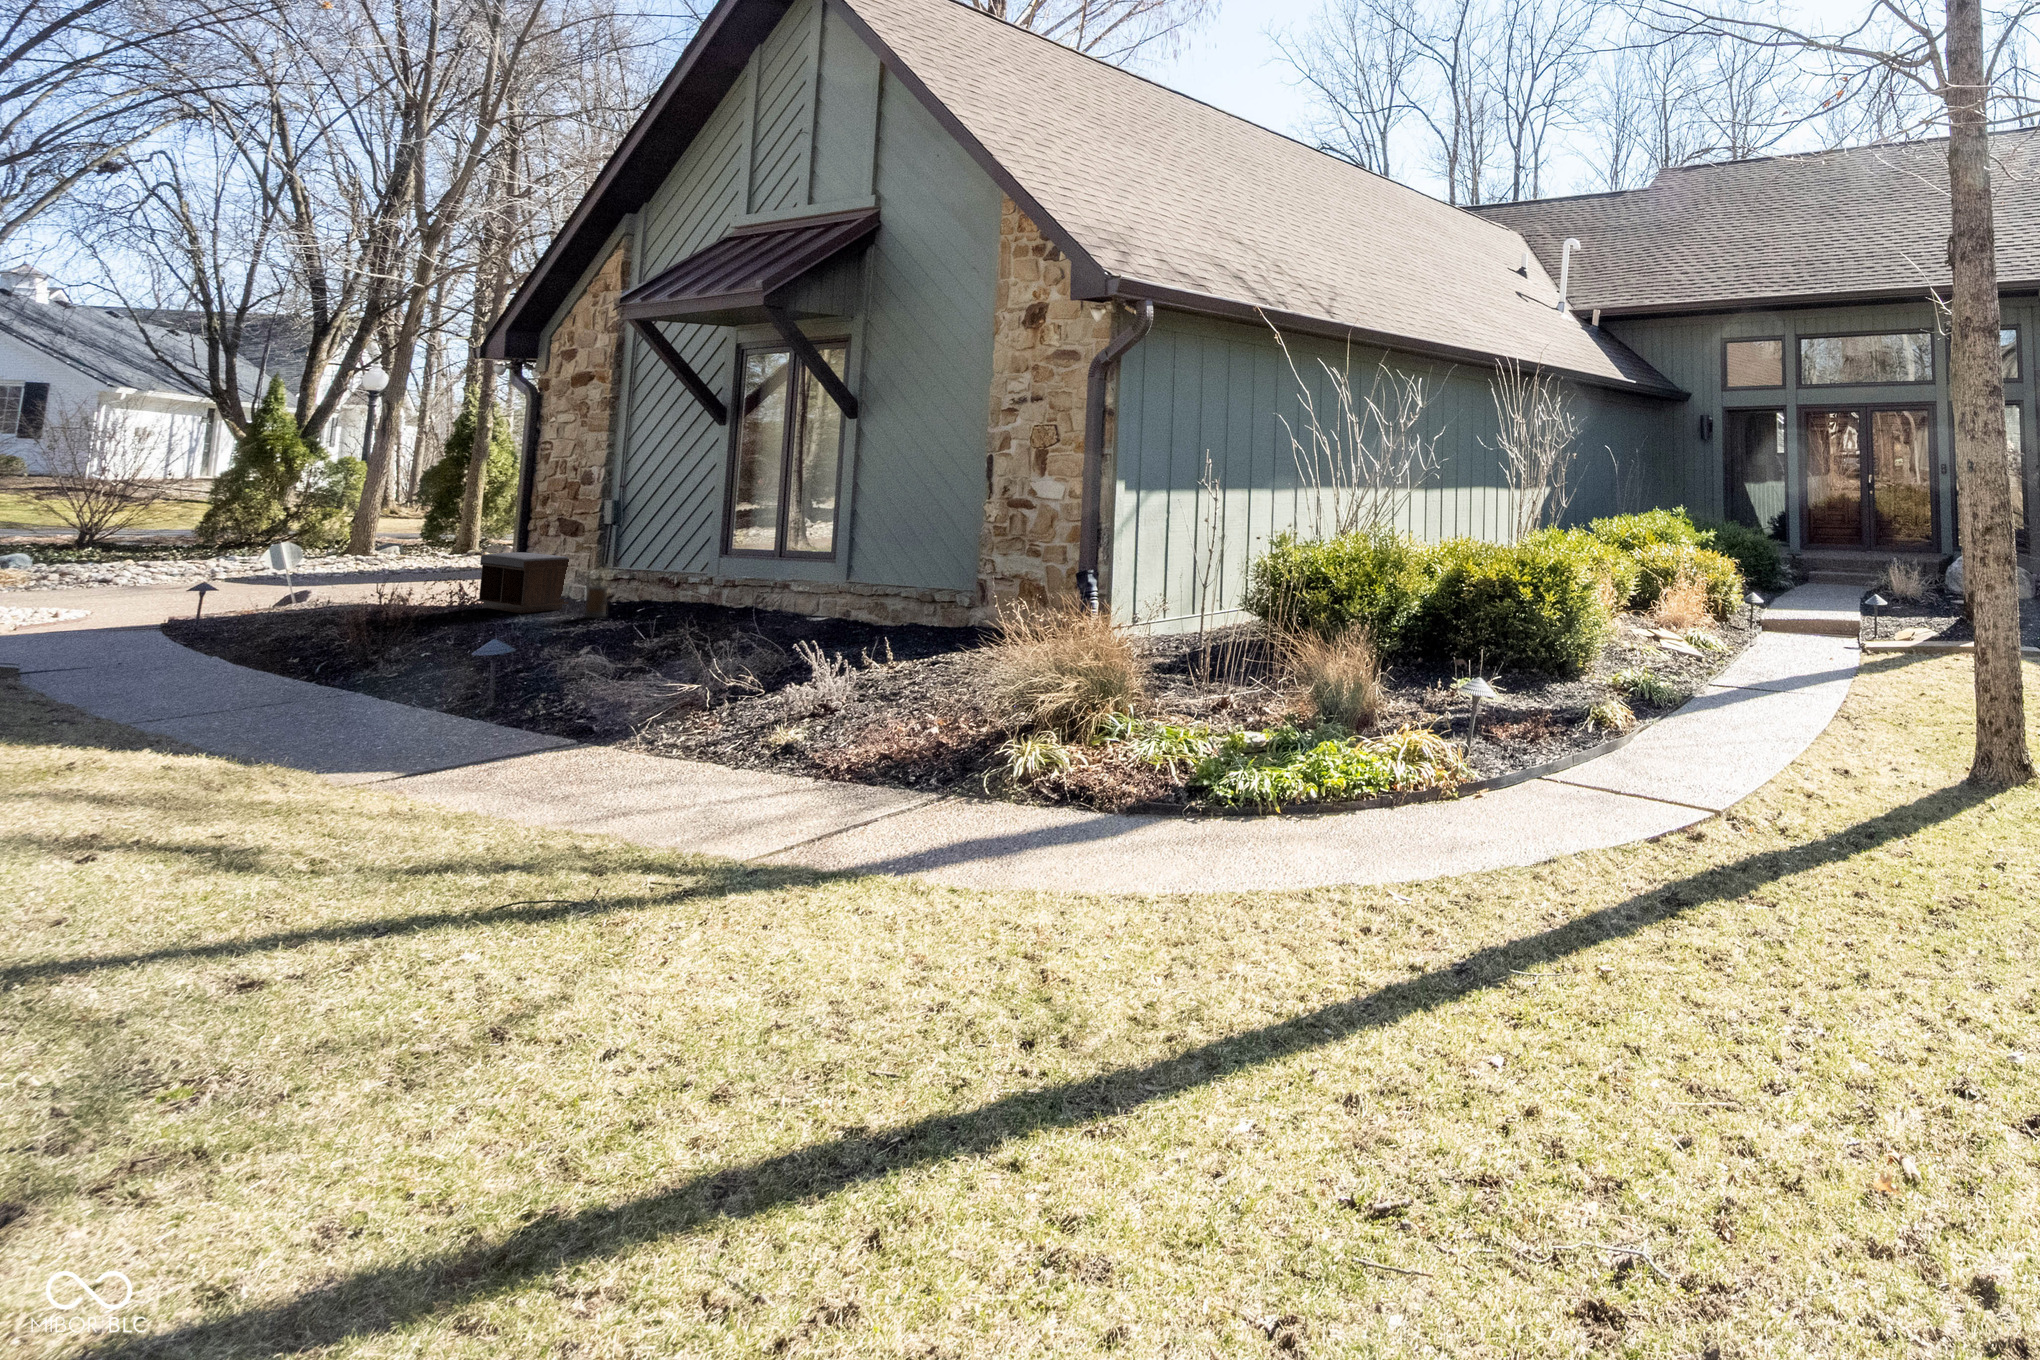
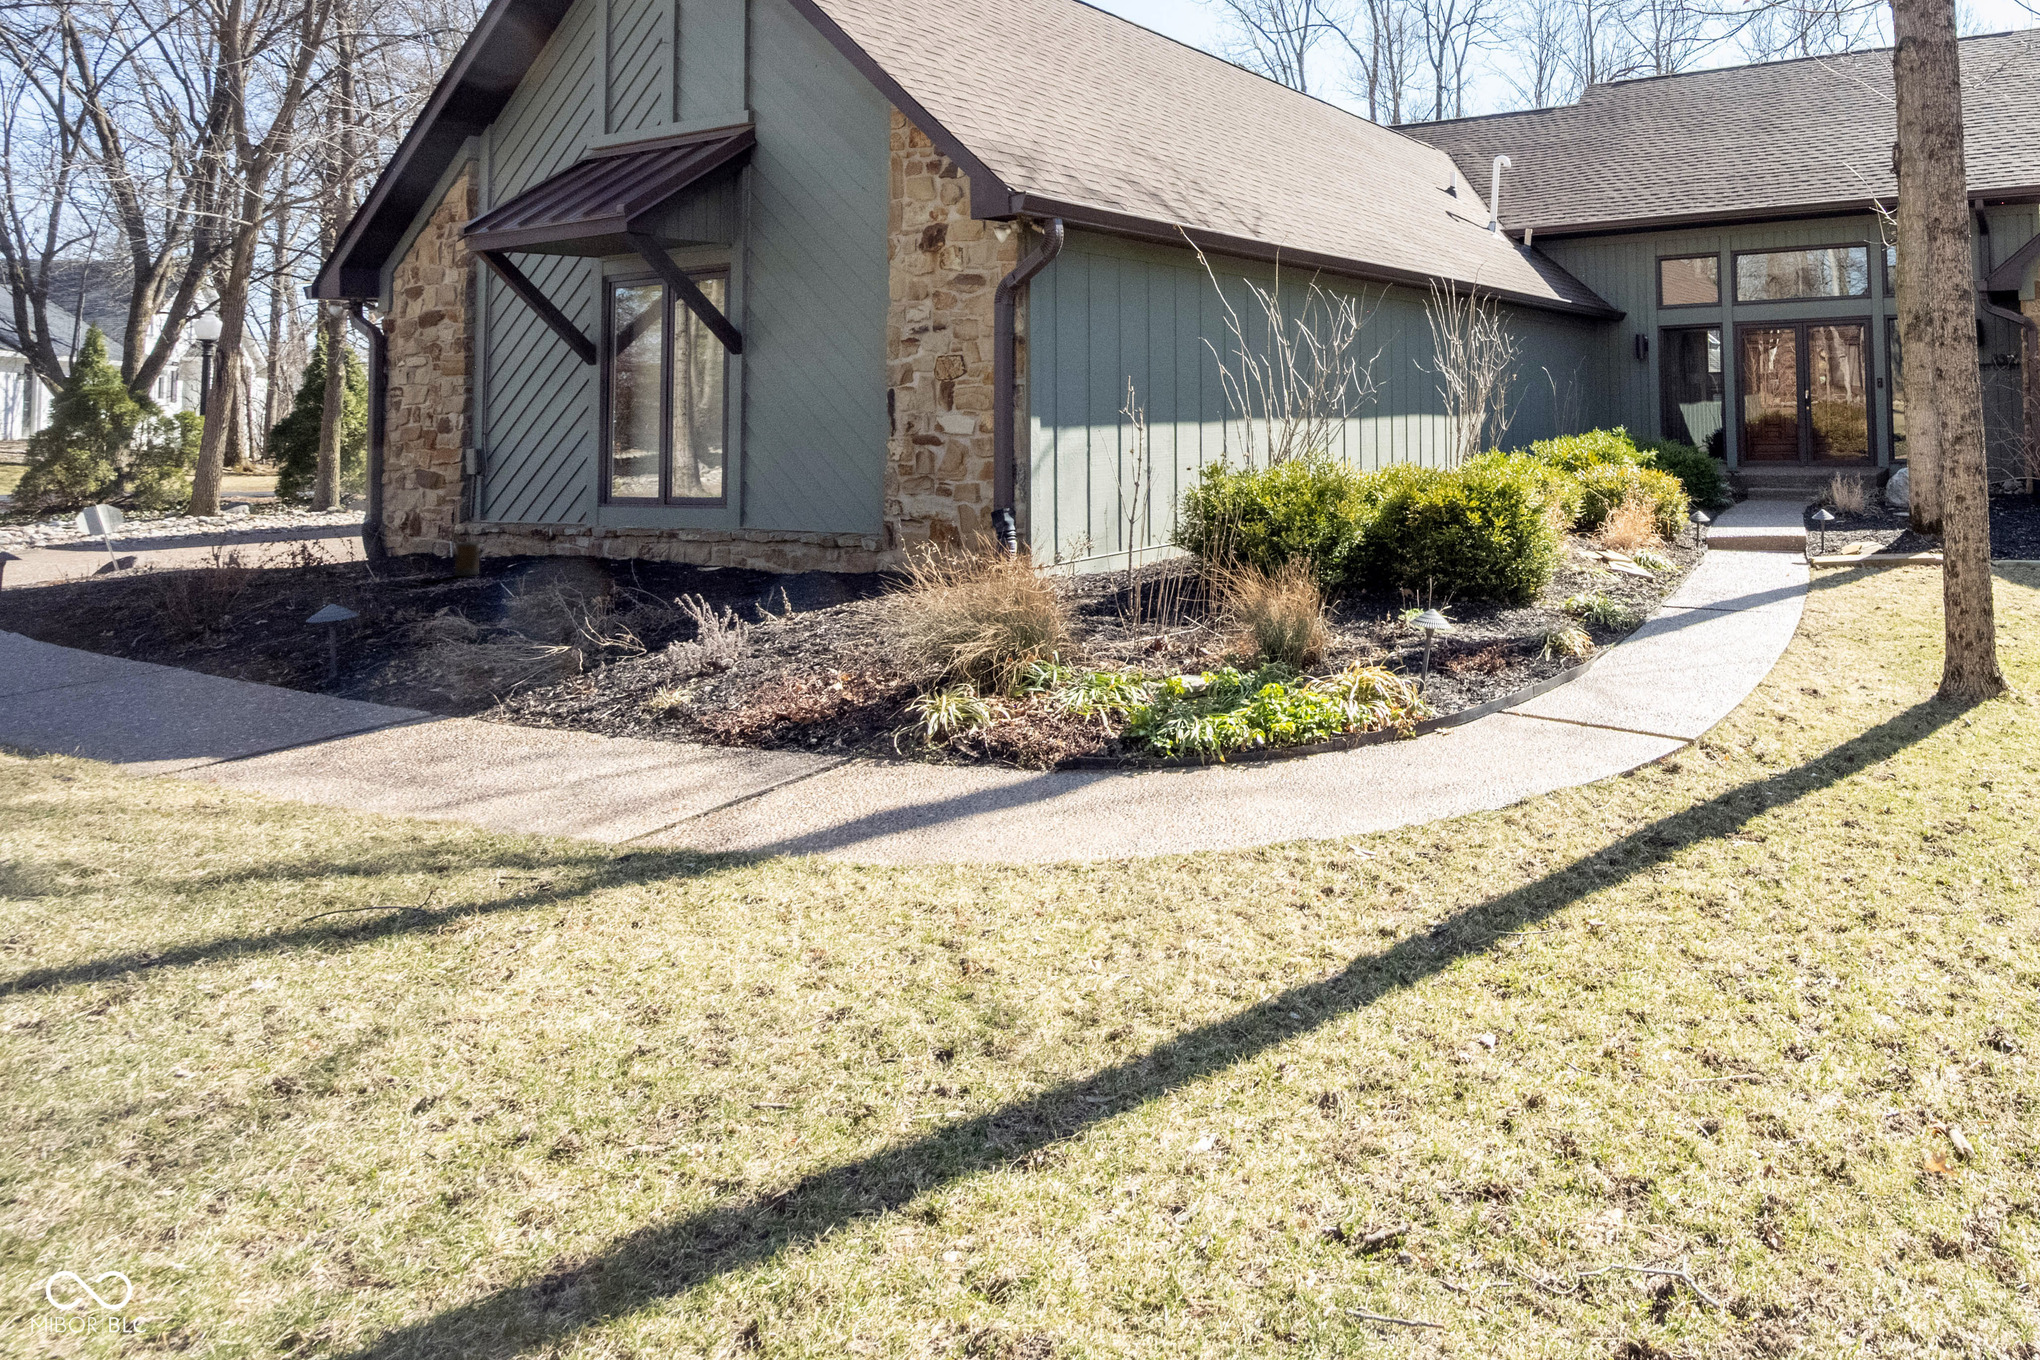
bench: present [477,552,569,613] -> none [333,509,438,574]

